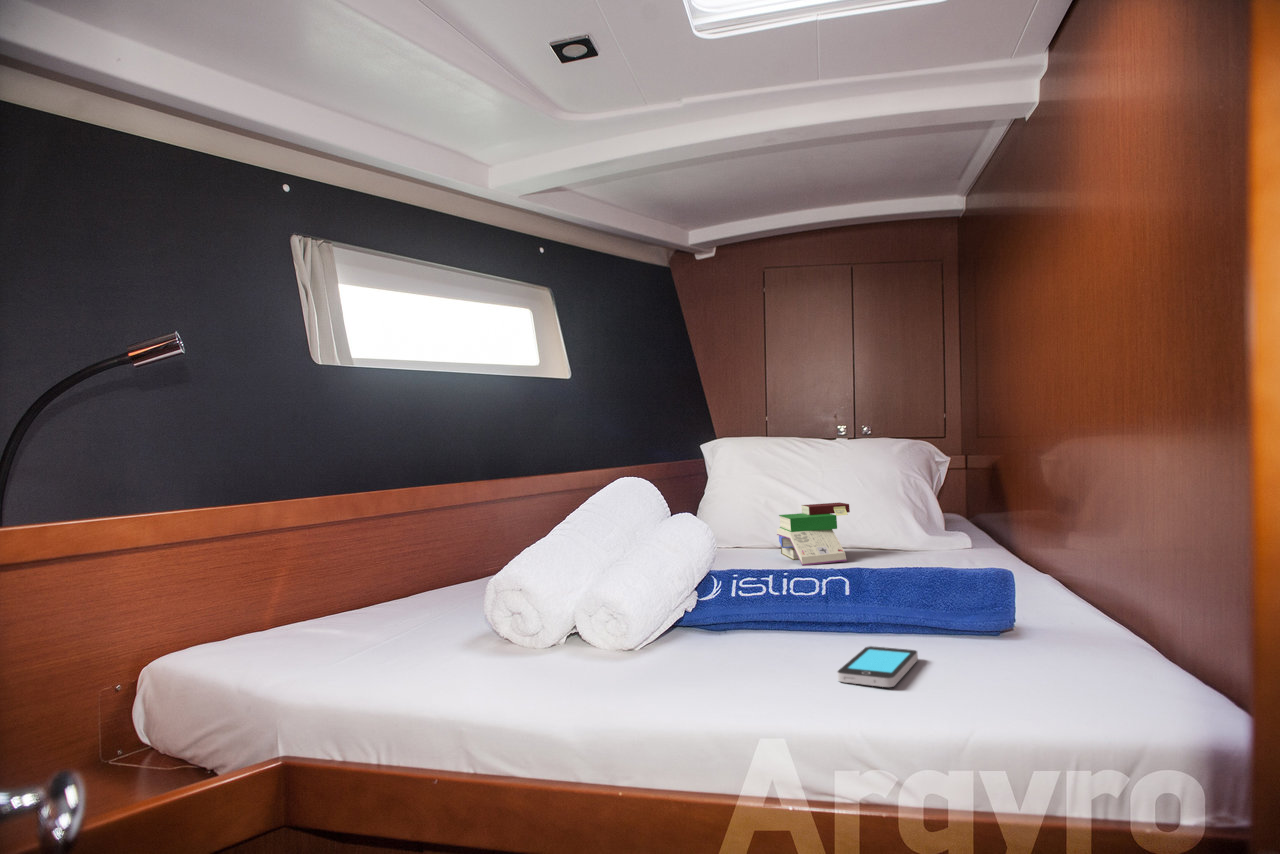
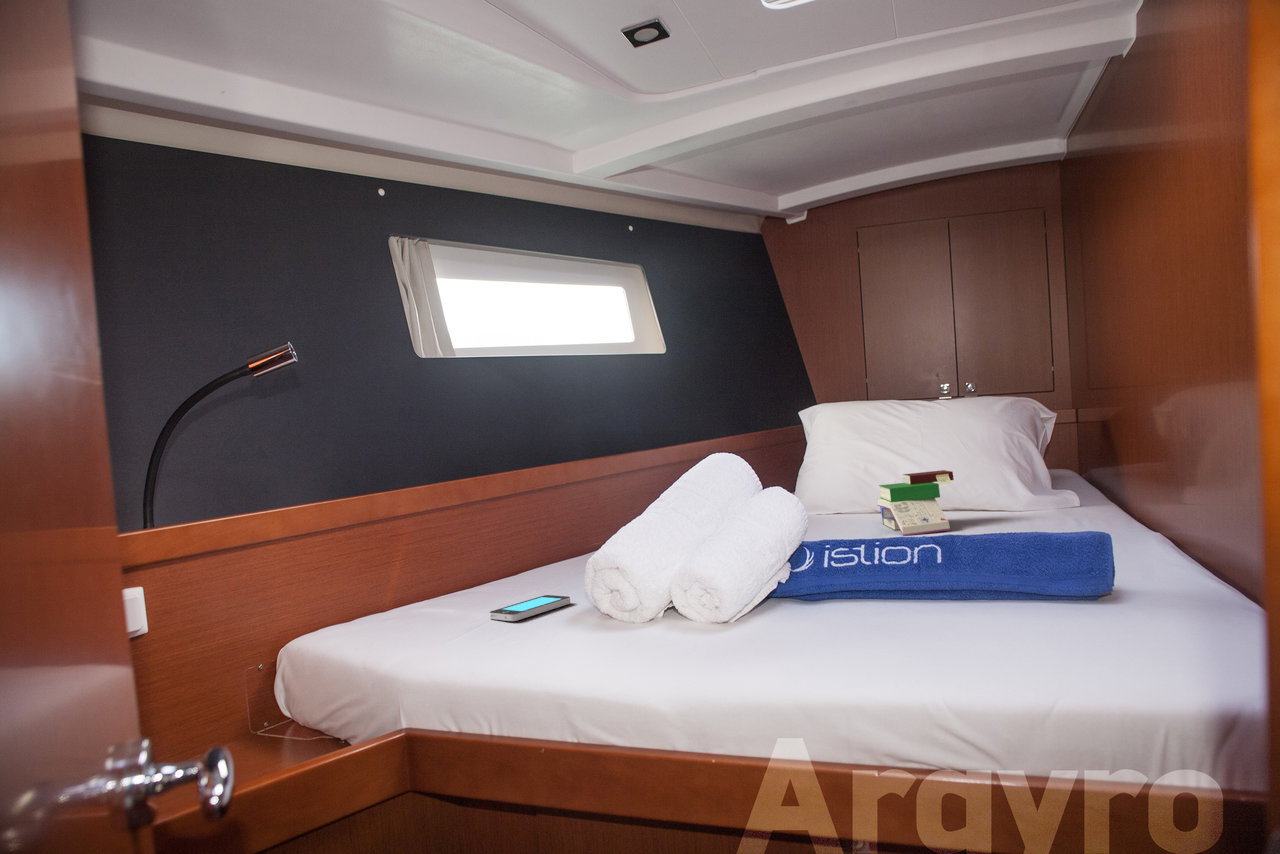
smartphone: present [838,646,918,687] -> present [489,595,570,621]

